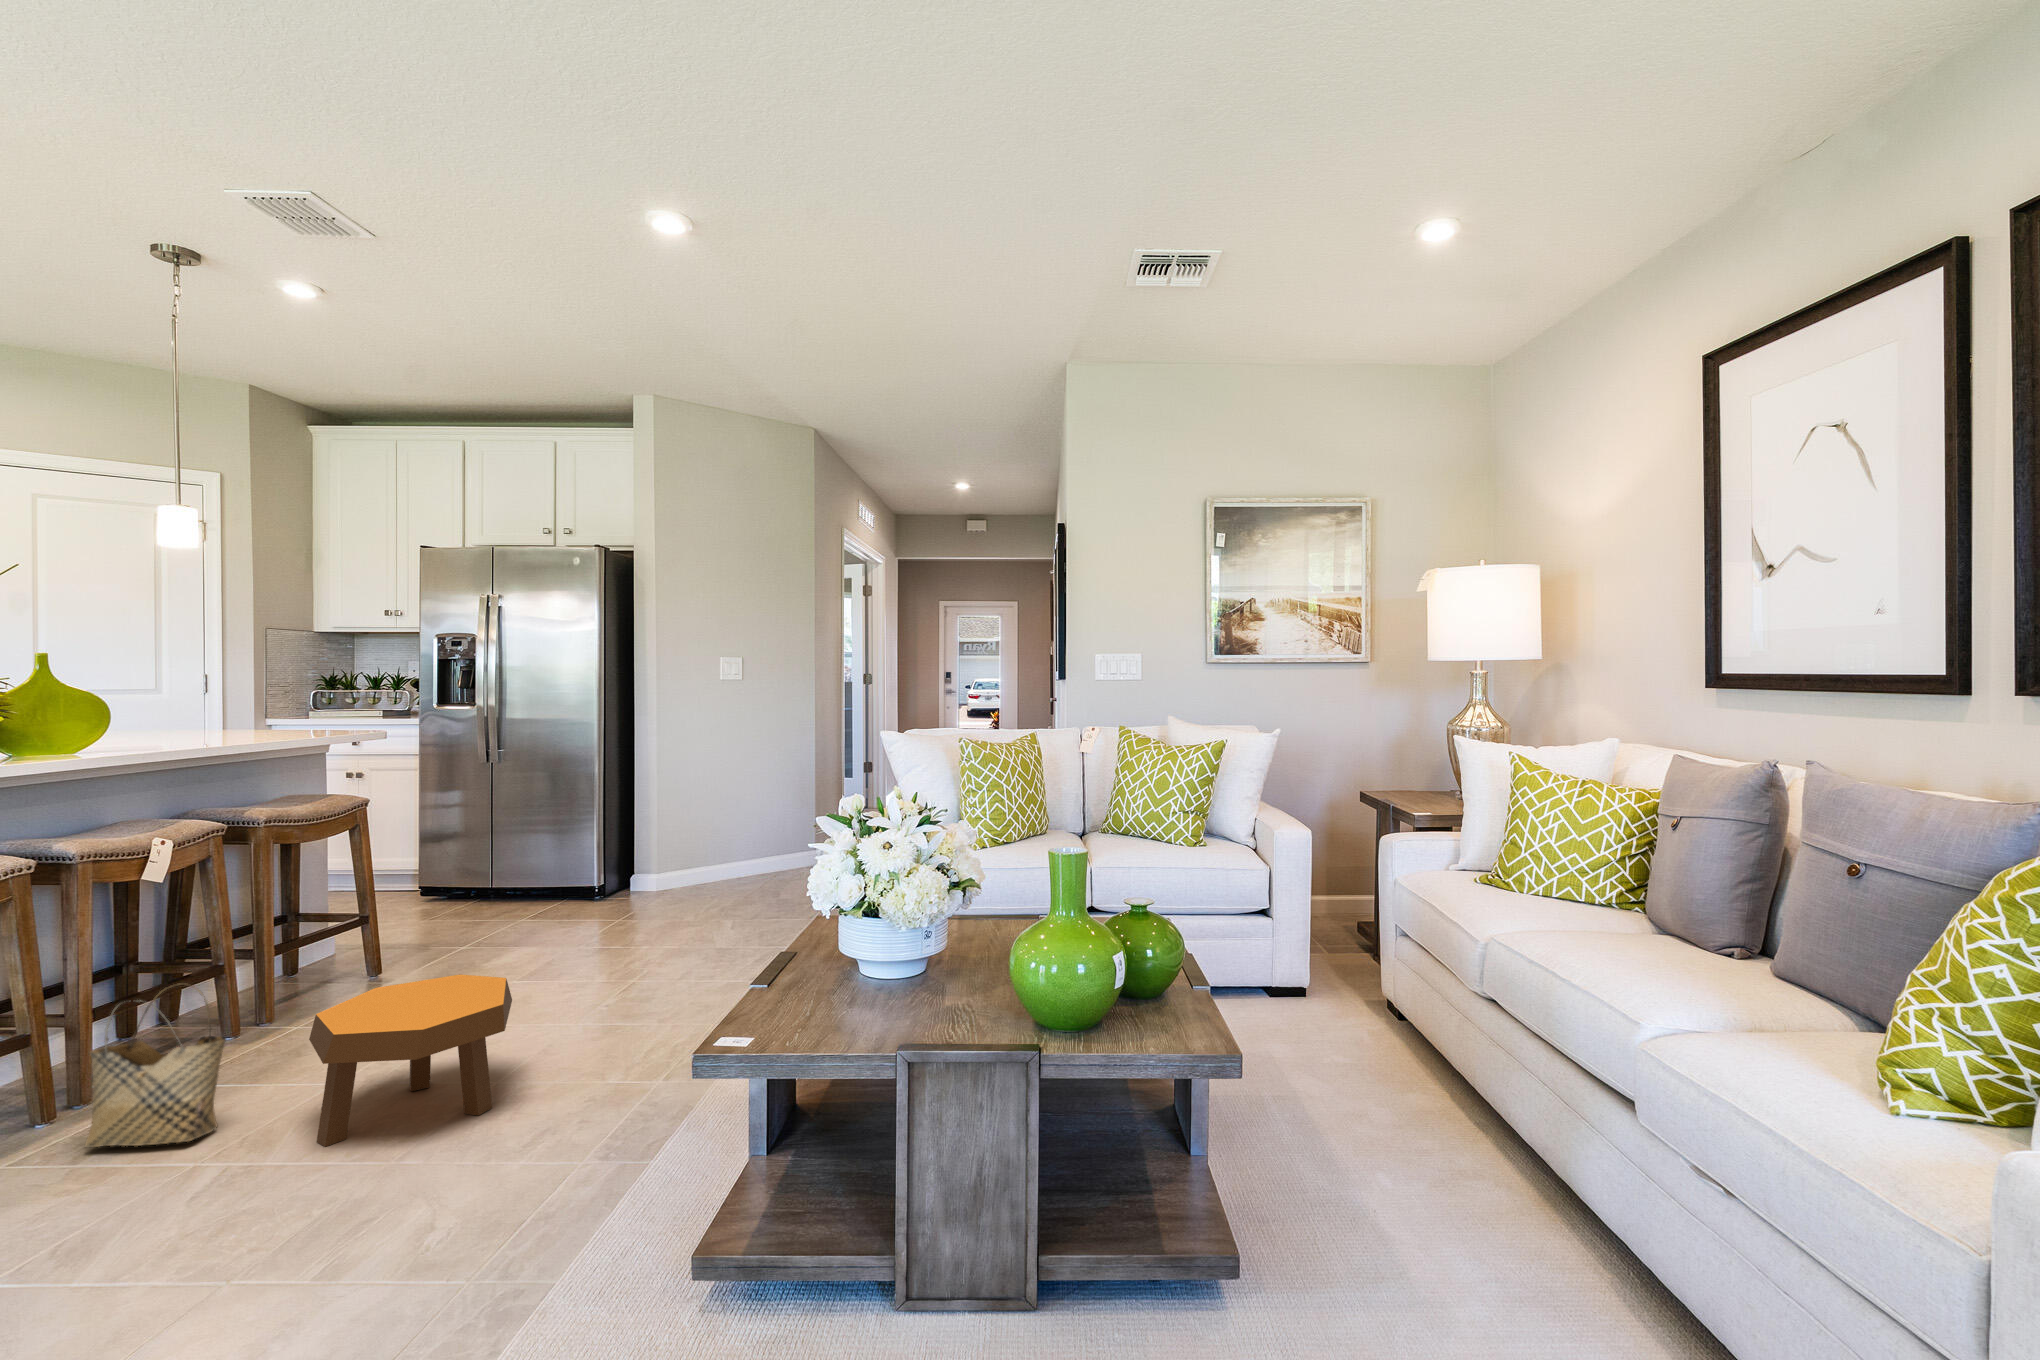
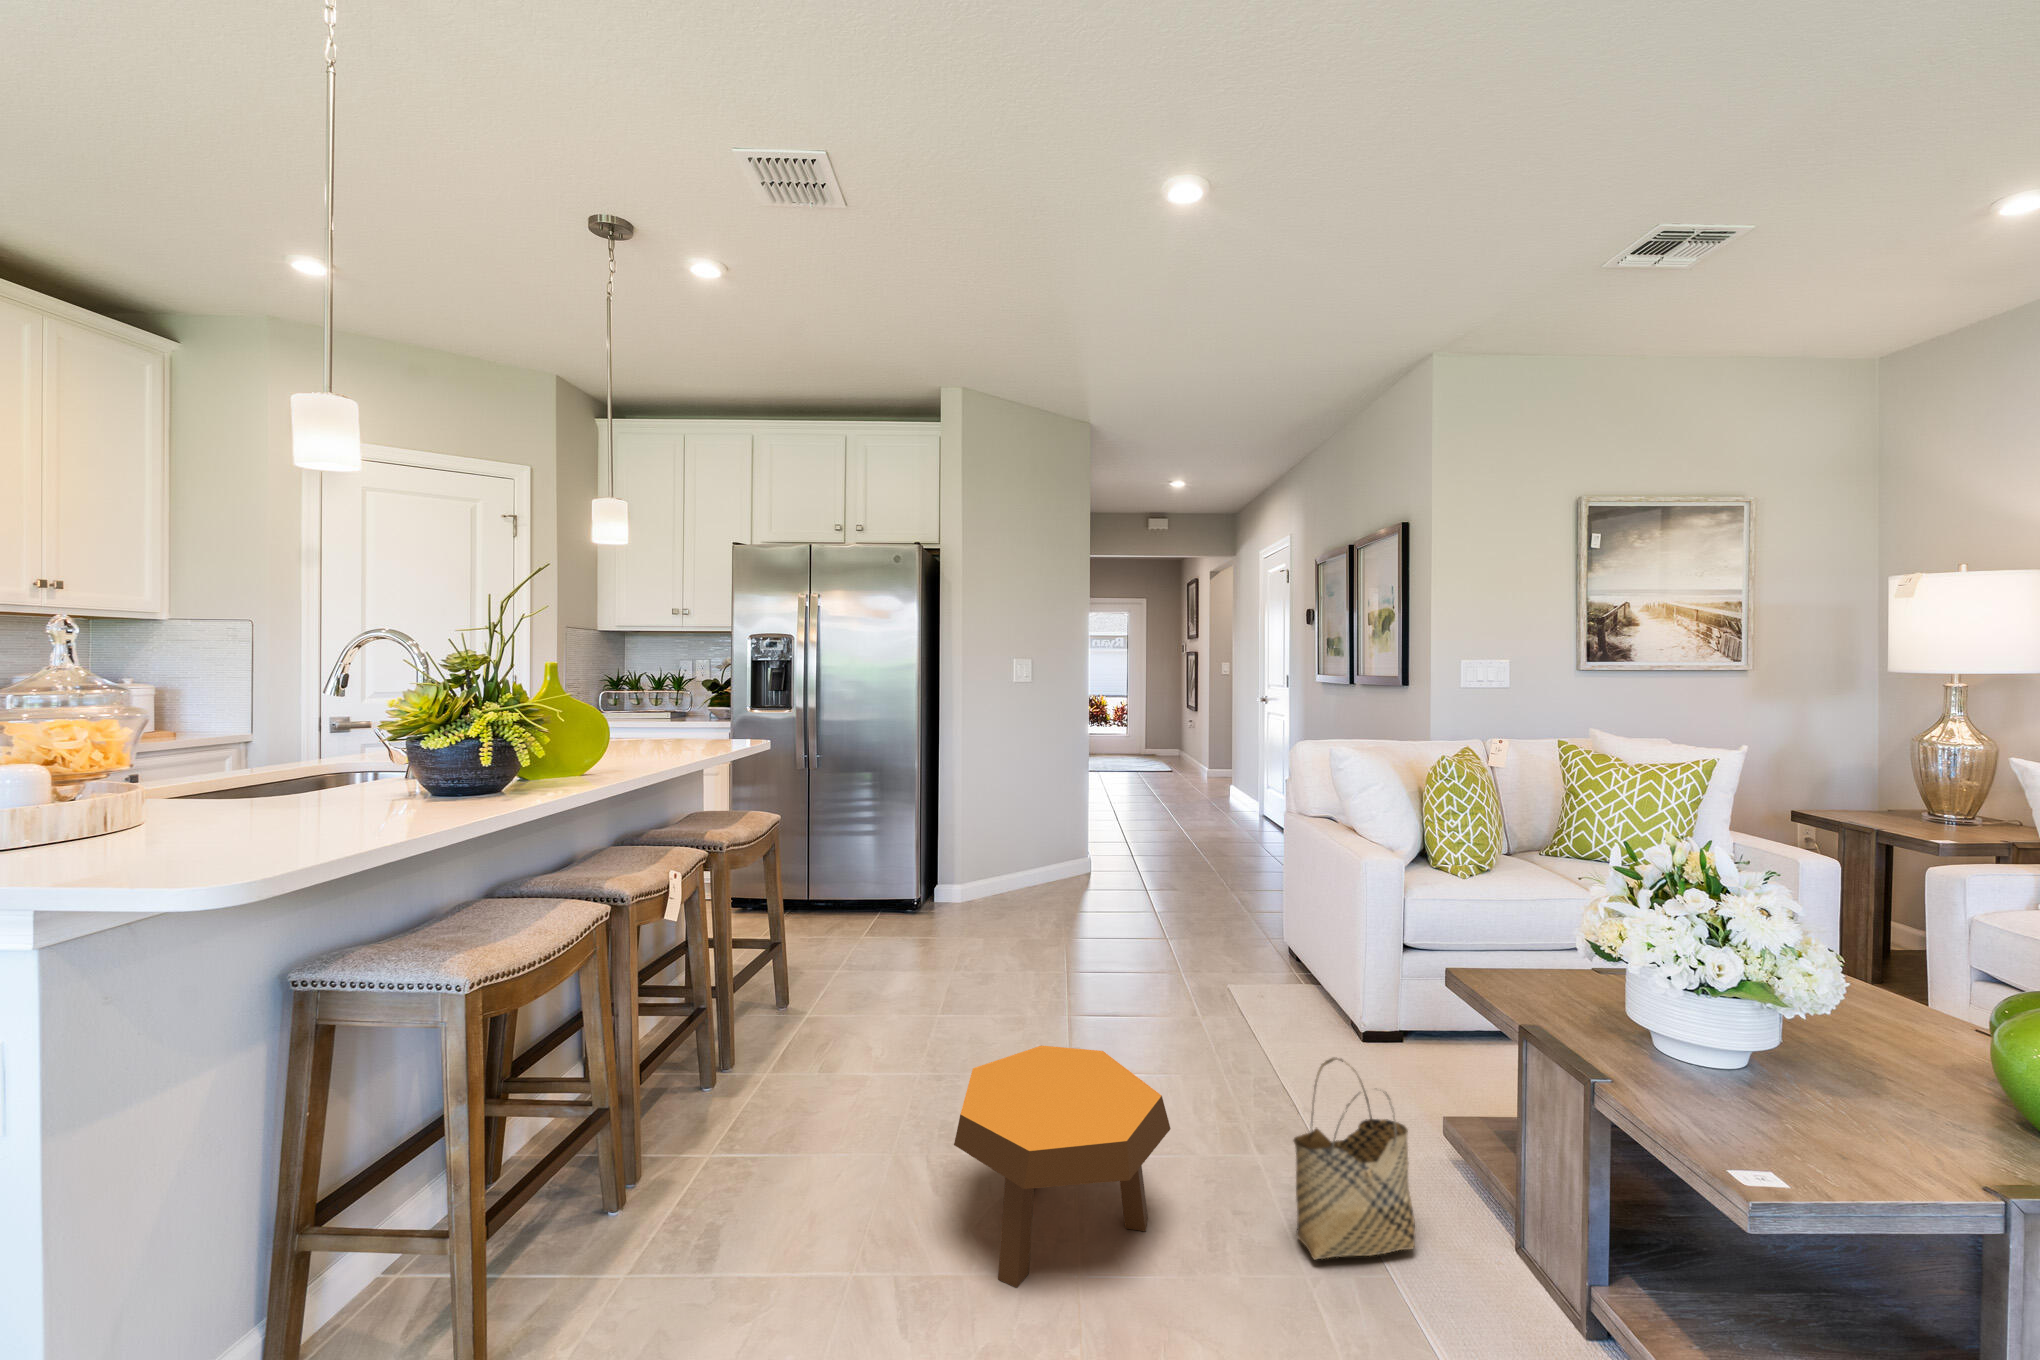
woven basket: present [85,983,226,1148] -> present [1293,1058,1415,1260]

